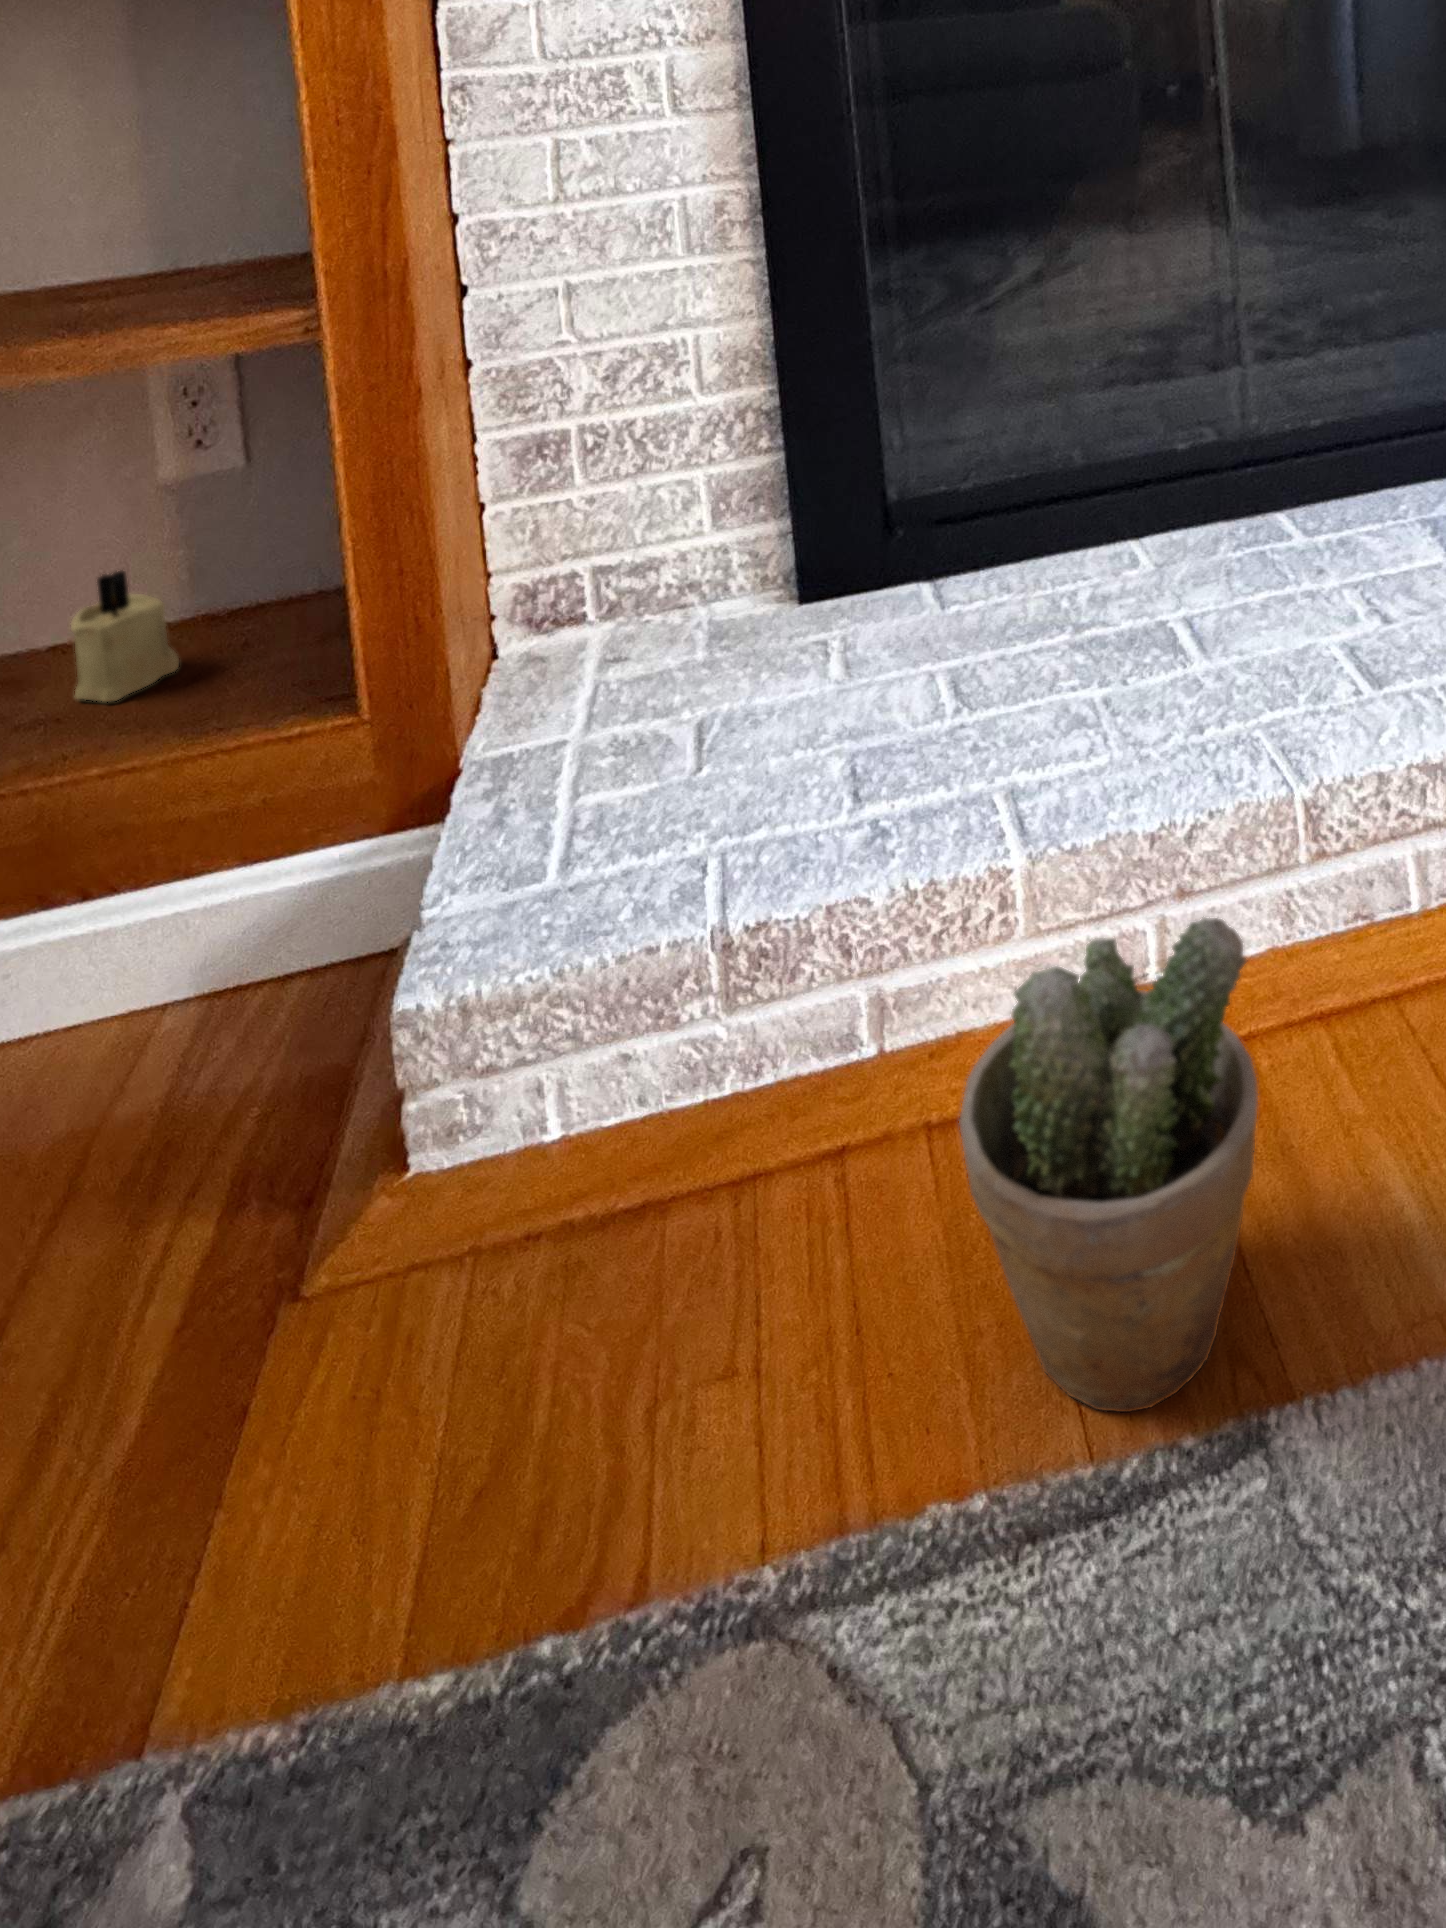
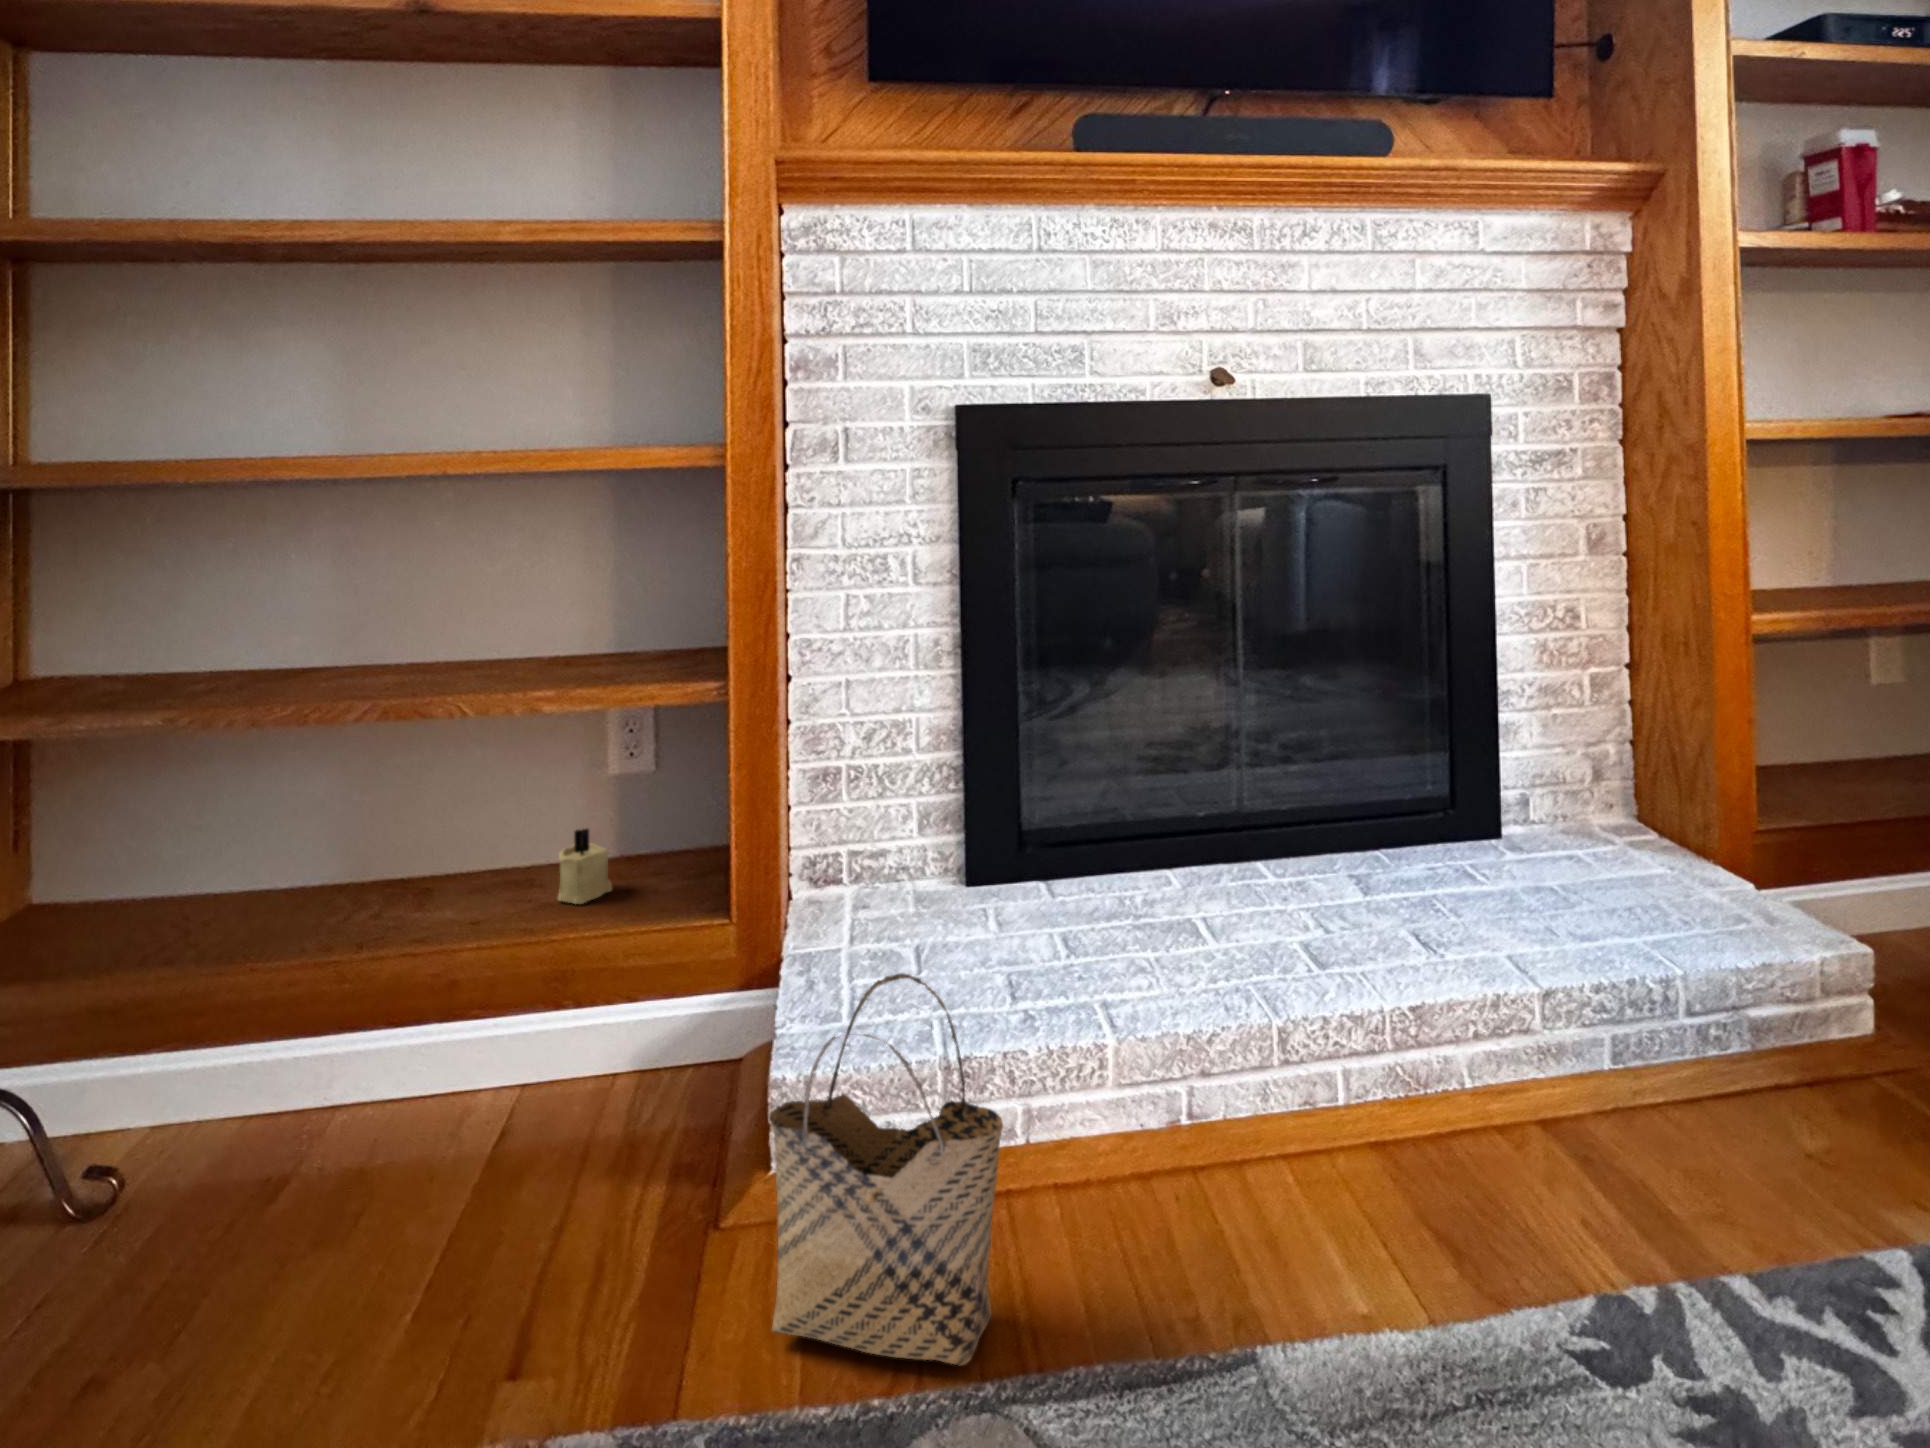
woven basket: none [346,812,795,1534] -> present [769,973,1003,1365]
potted plant: present [959,918,1258,1412] -> none [1089,1068,1256,1340]

